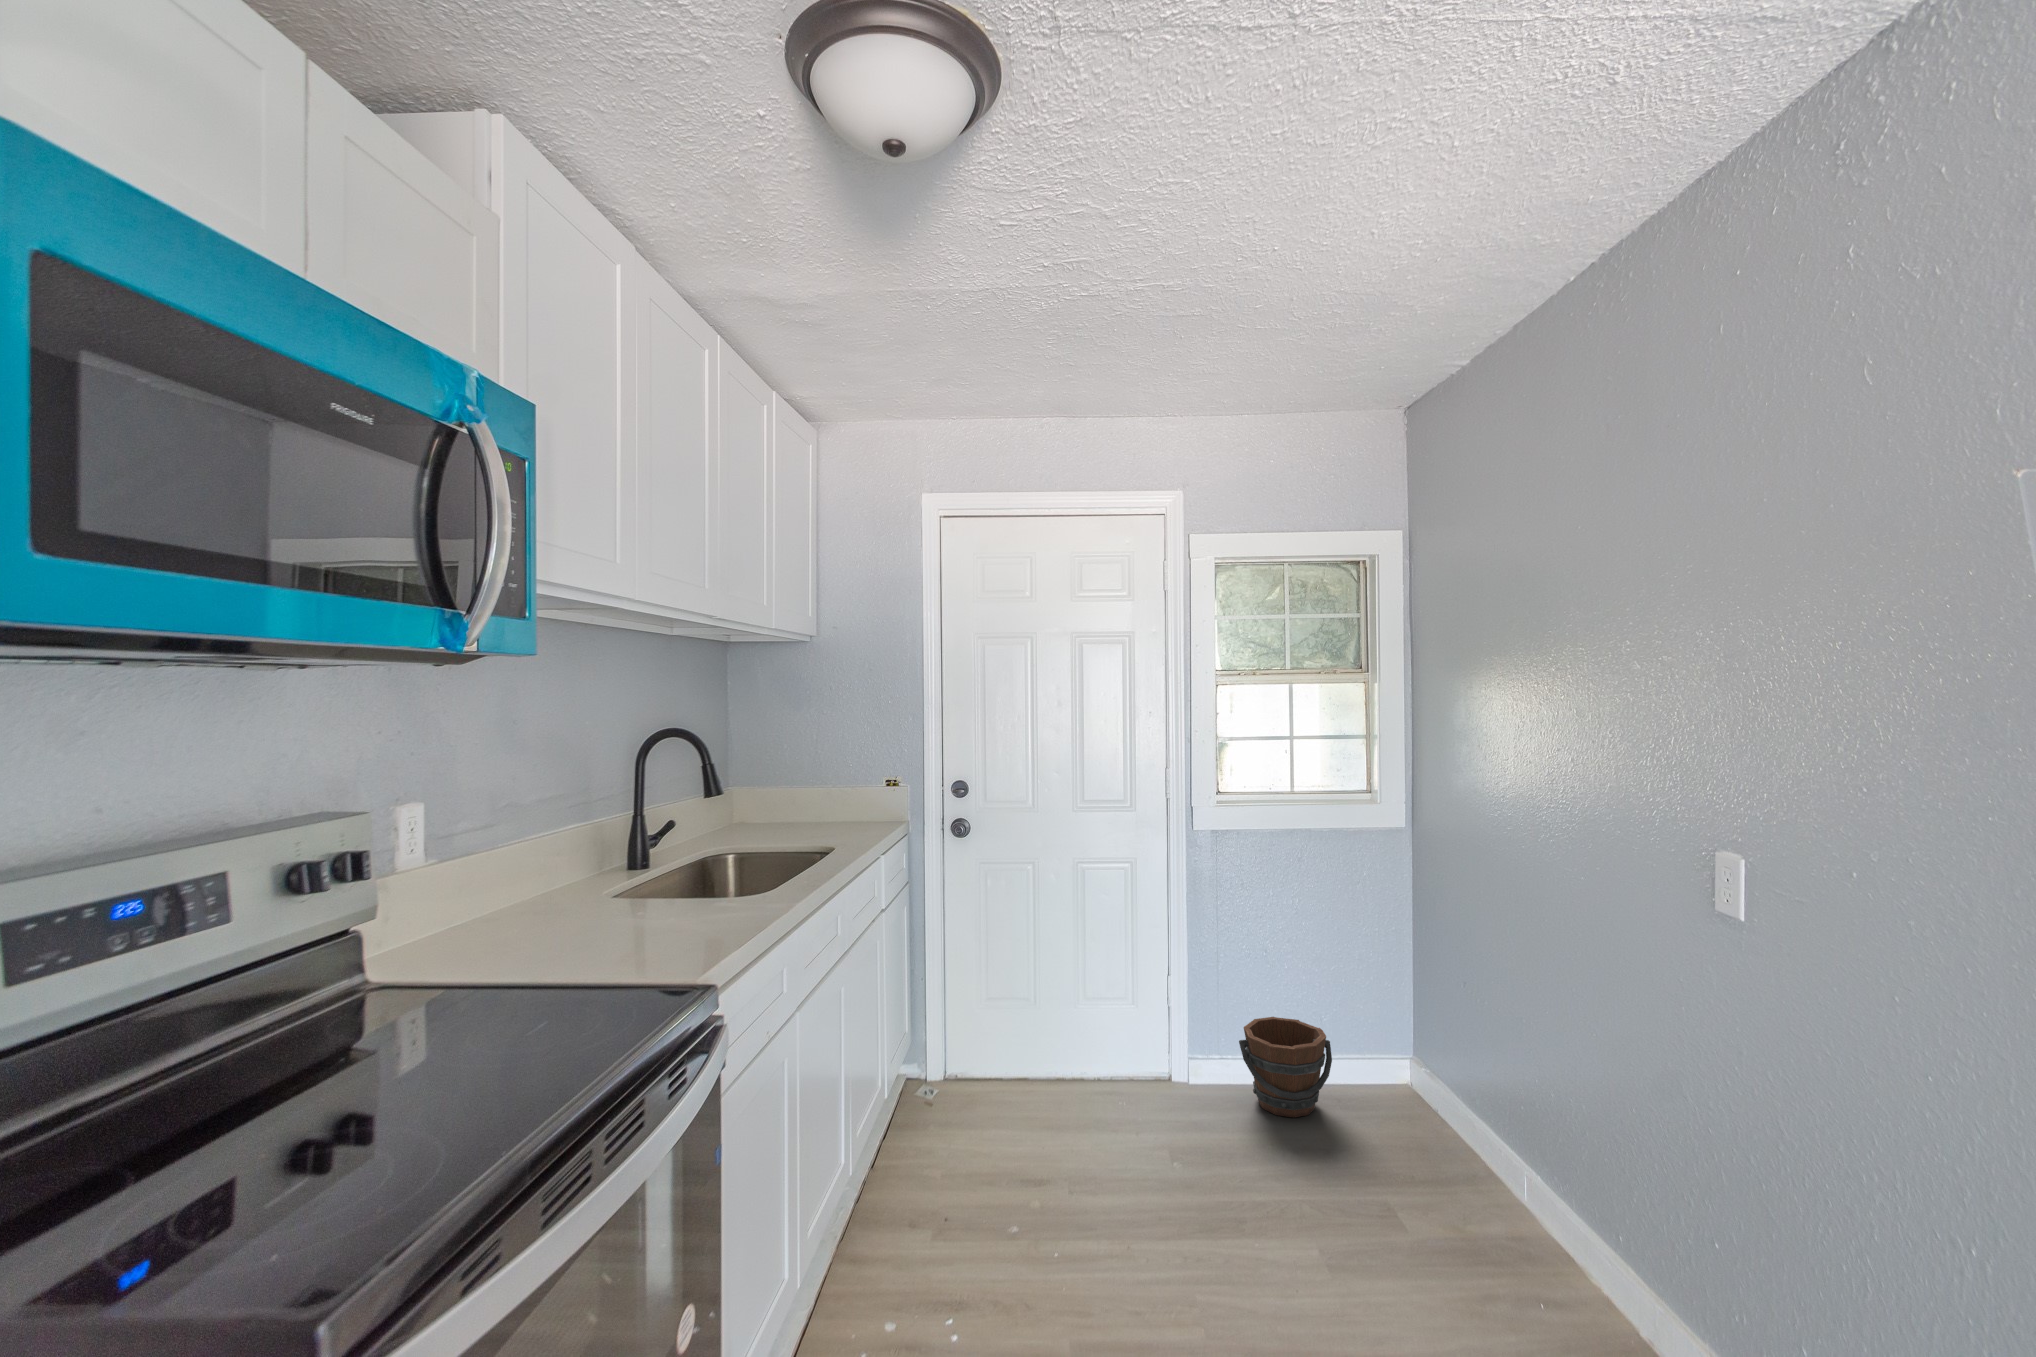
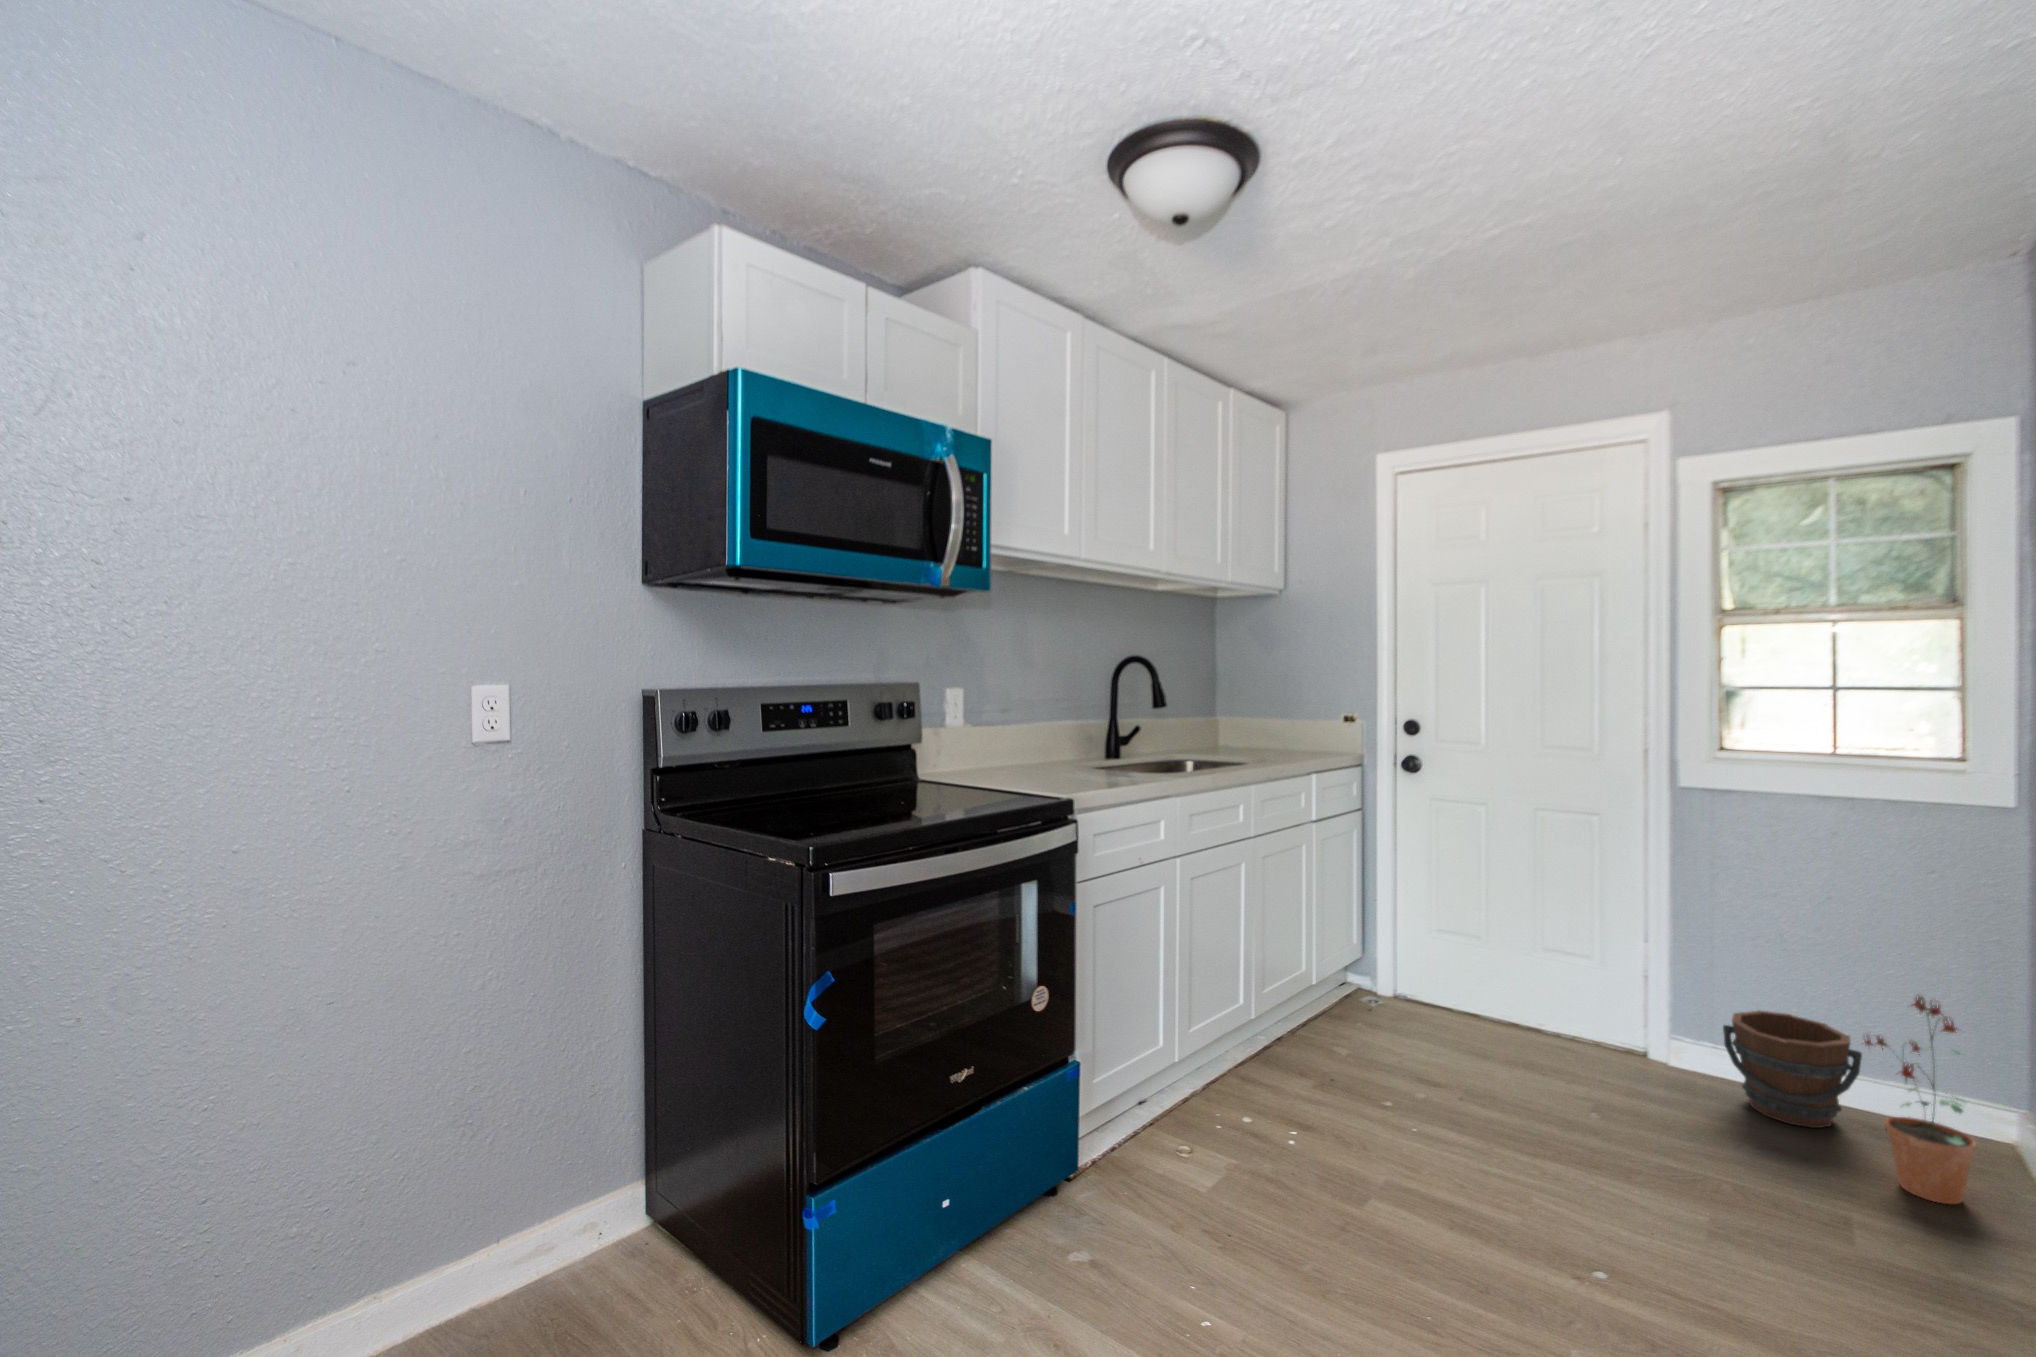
potted plant: none [1347,991,1432,1161] -> present [1865,995,1976,1204]

